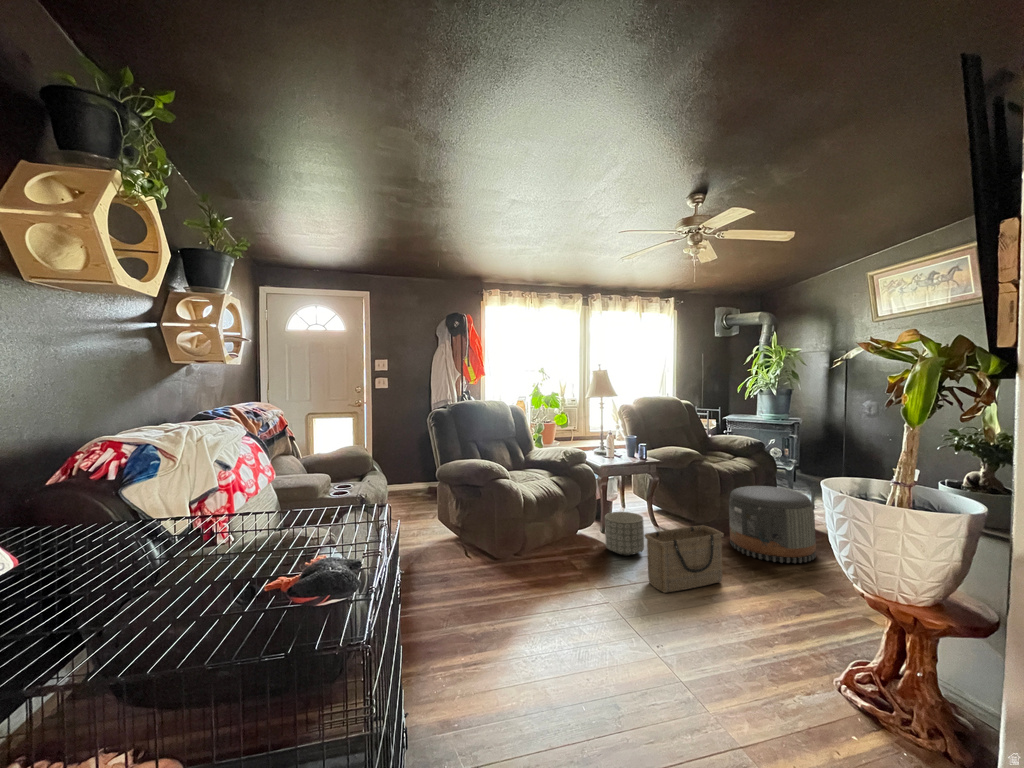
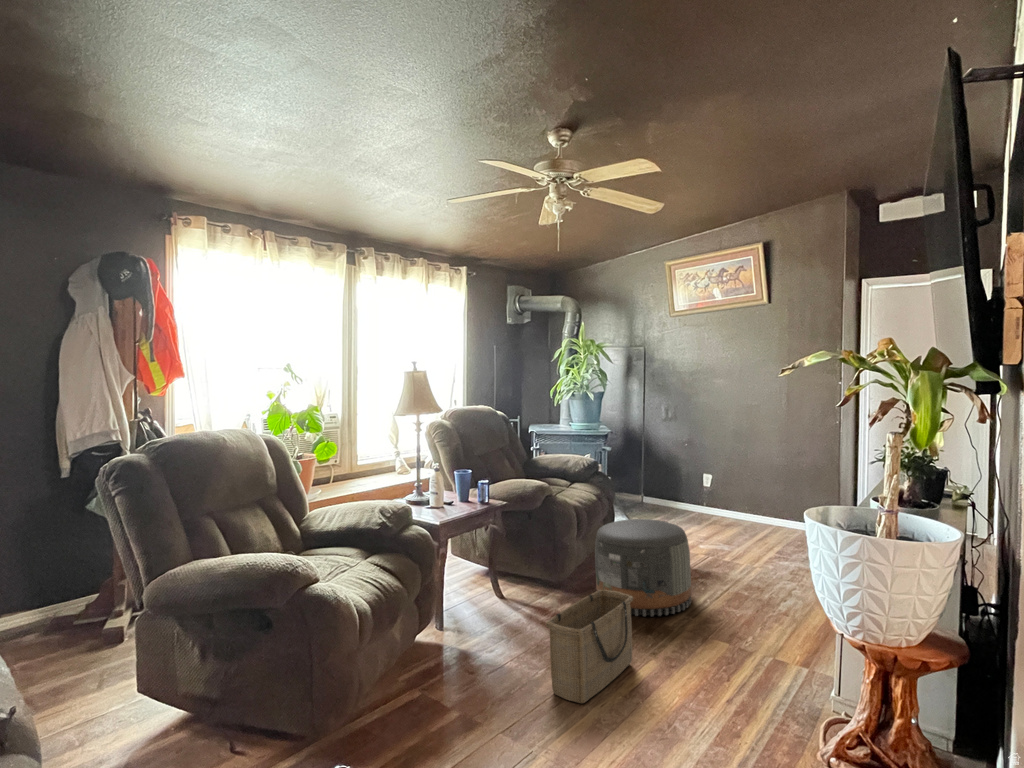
planter: present [605,512,644,556] -> none [460,589,519,659]

